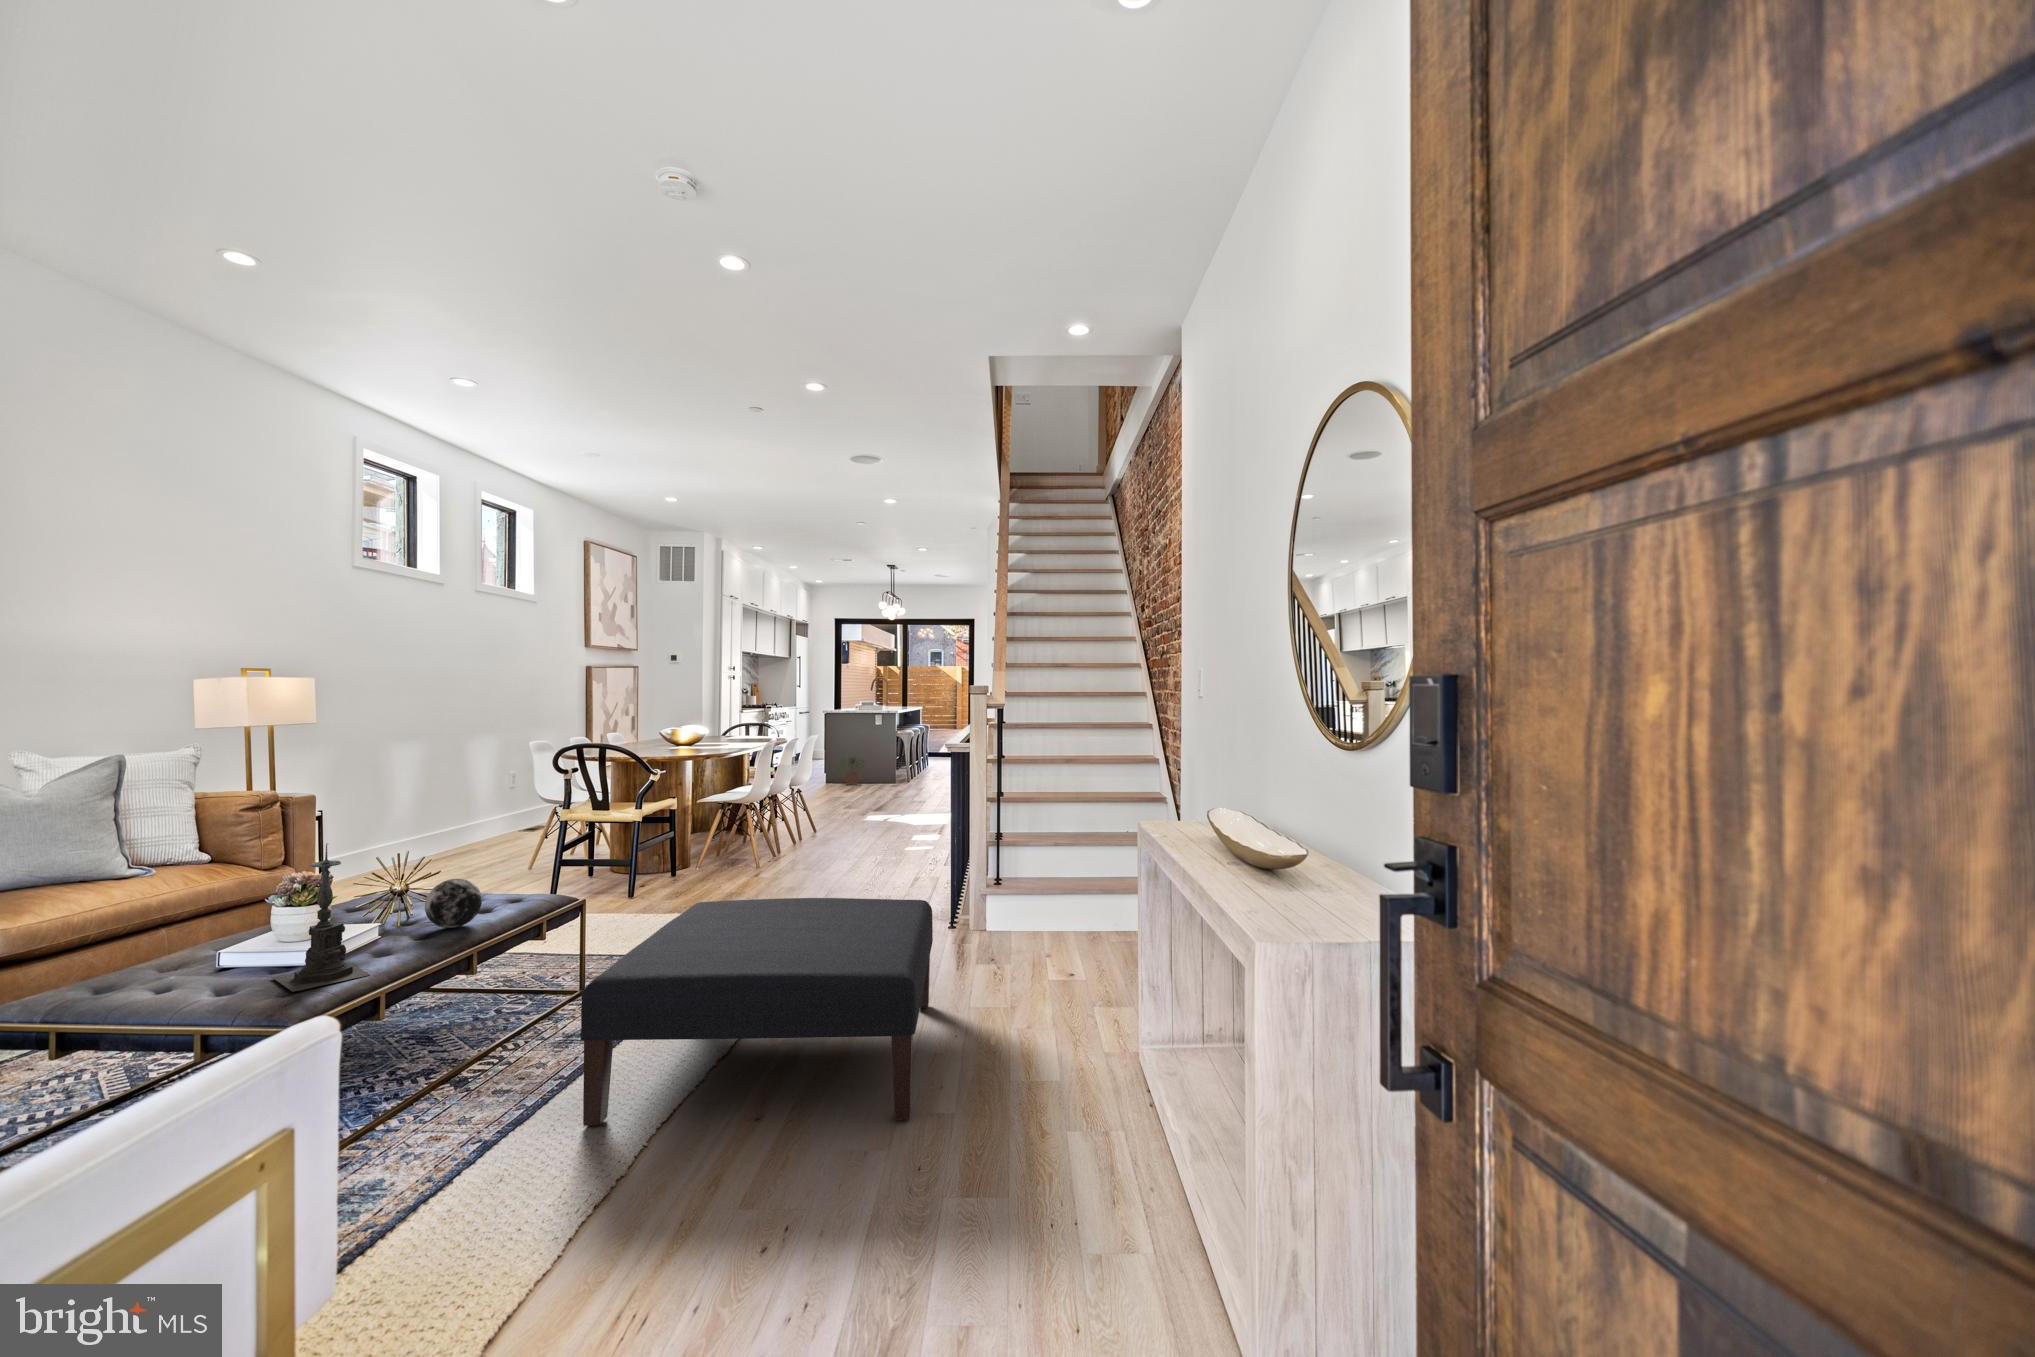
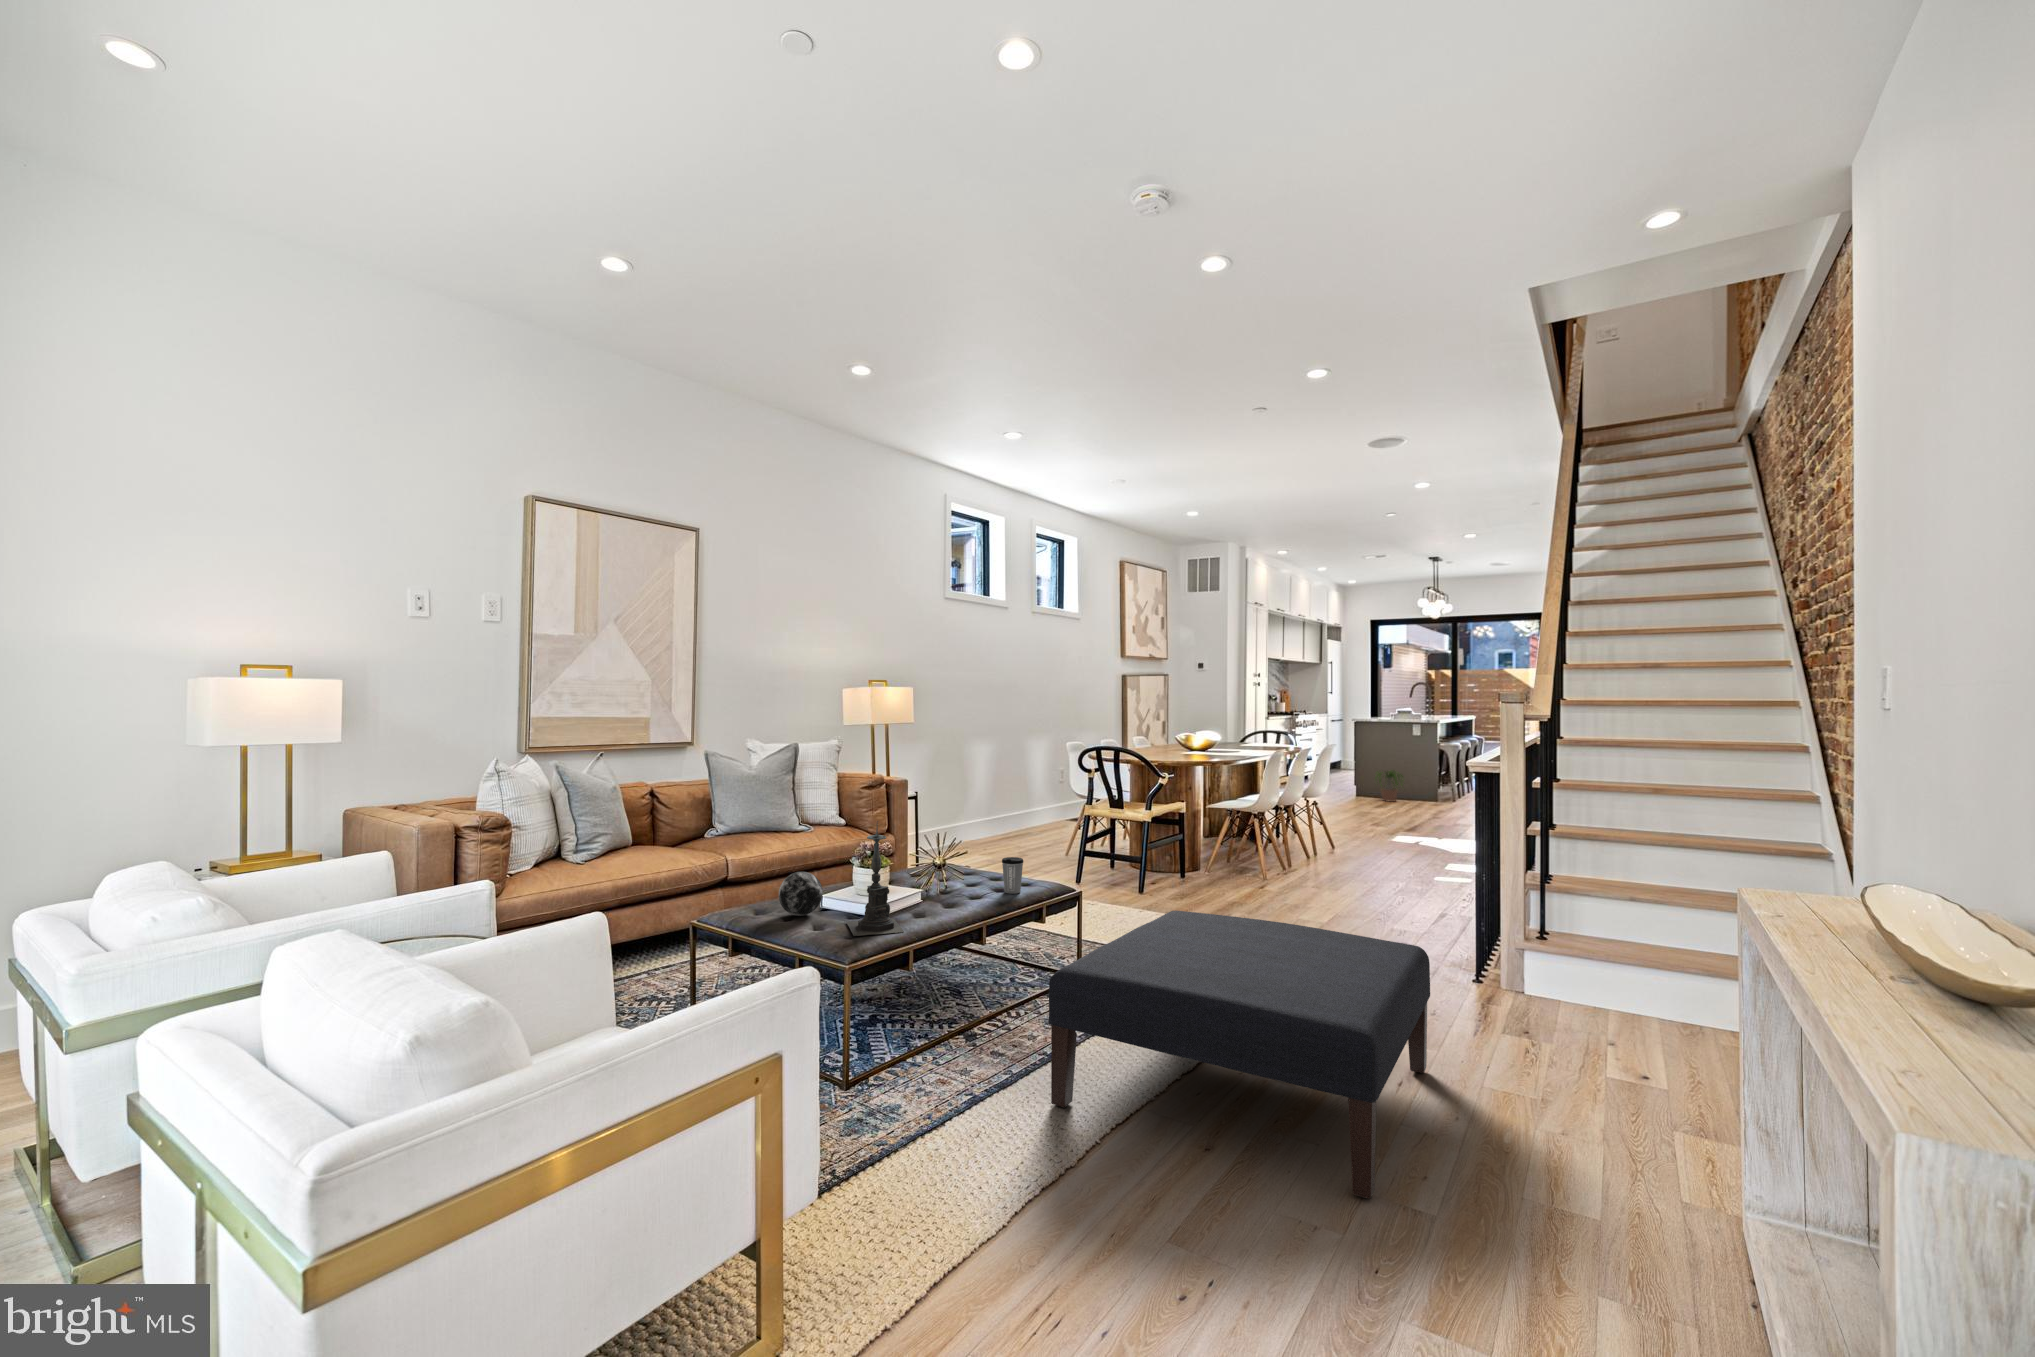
coffee cup: none [492,870,521,911] -> present [1002,857,1023,894]
decorative orb: present [425,879,482,928] -> present [779,872,823,916]

